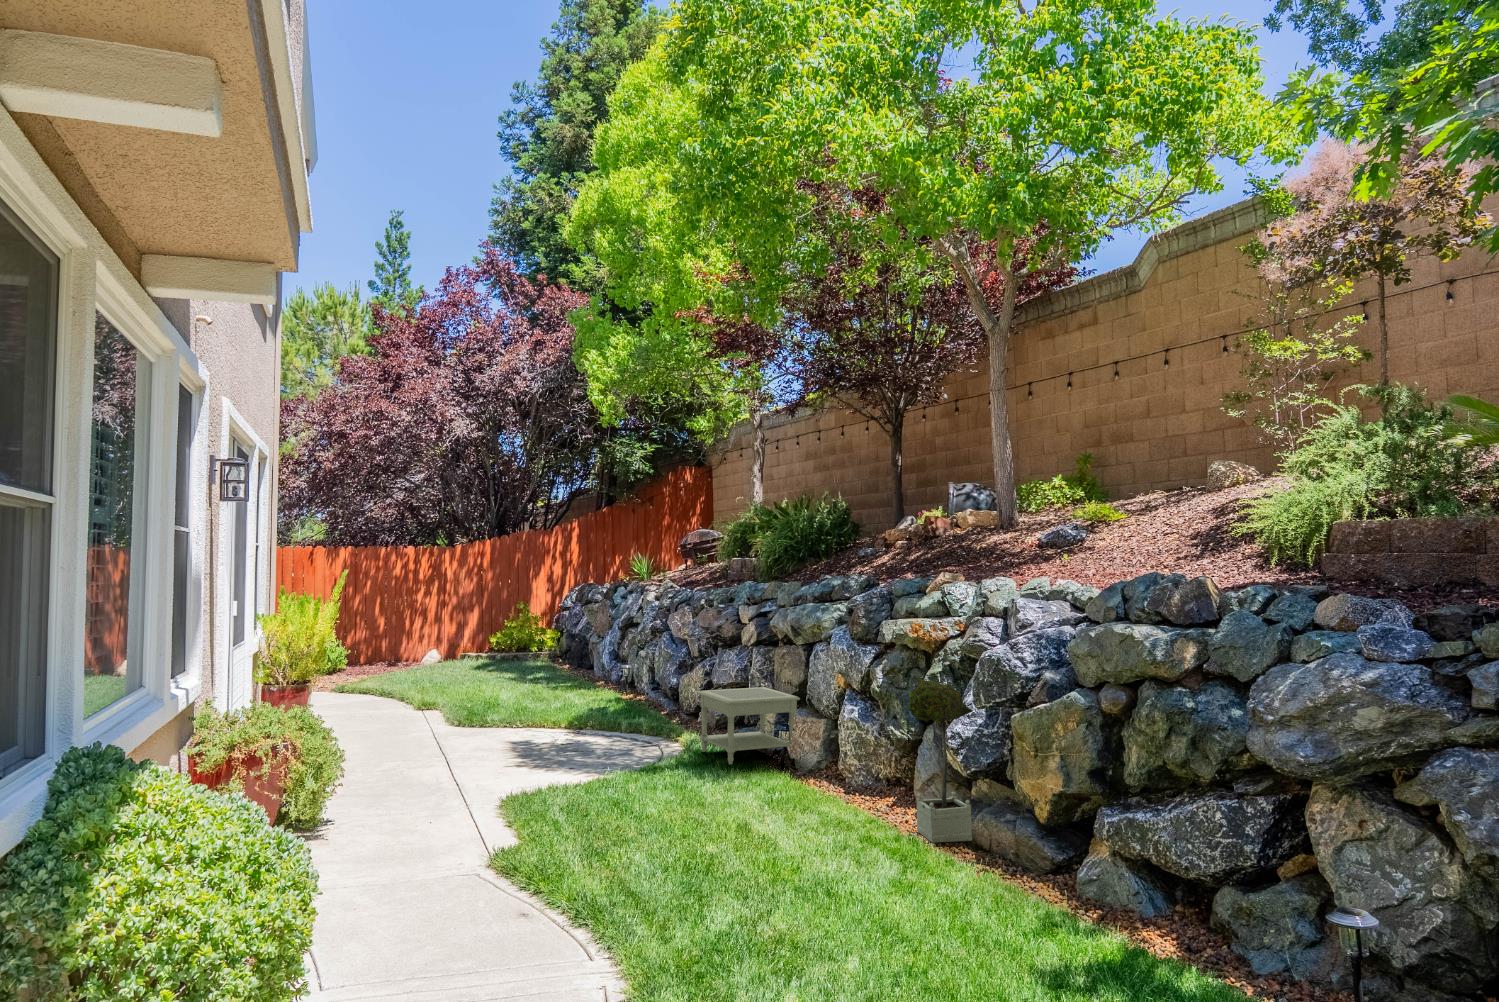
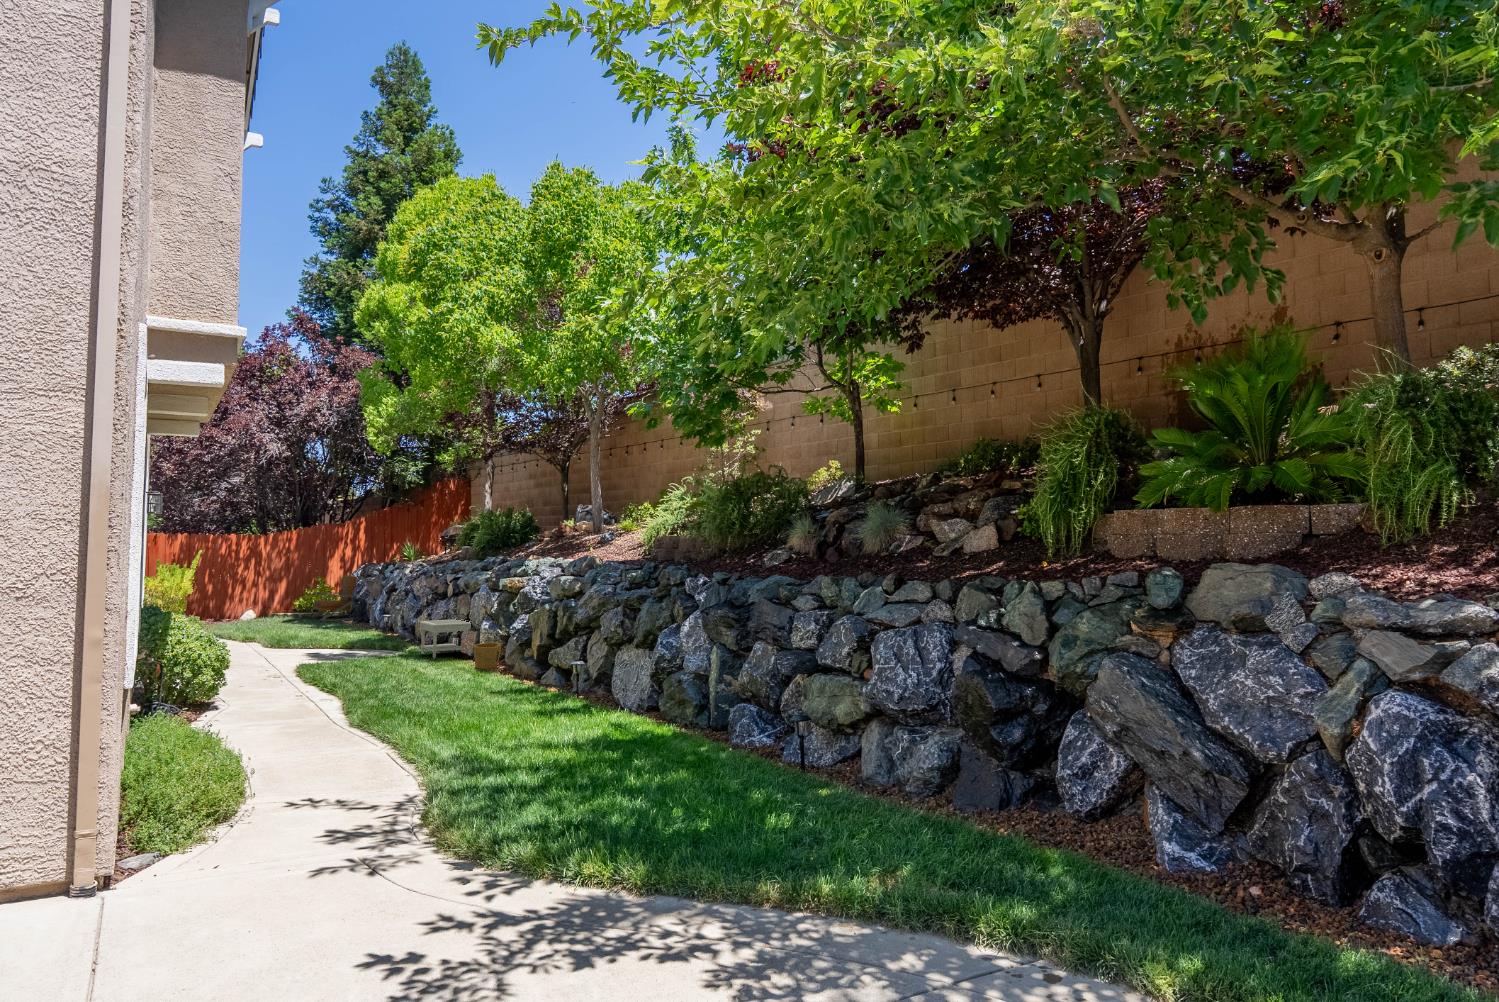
lounge chair: none [512,601,584,672] -> present [312,575,358,621]
potted tree: present [908,678,973,843] -> none [505,606,536,679]
bucket: none [818,744,878,802] -> present [472,642,503,669]

